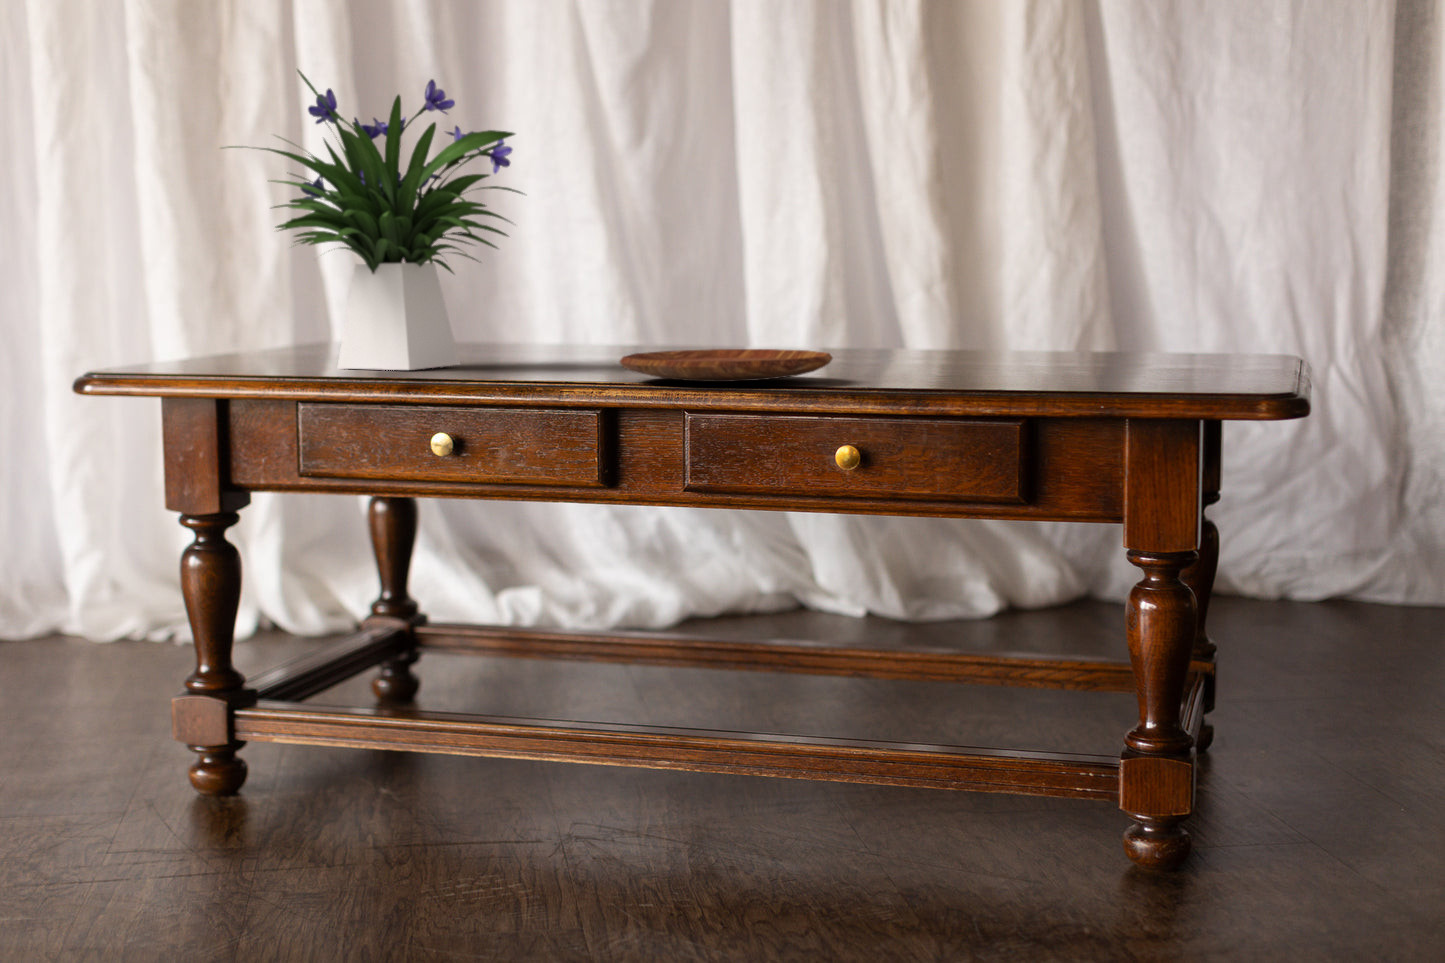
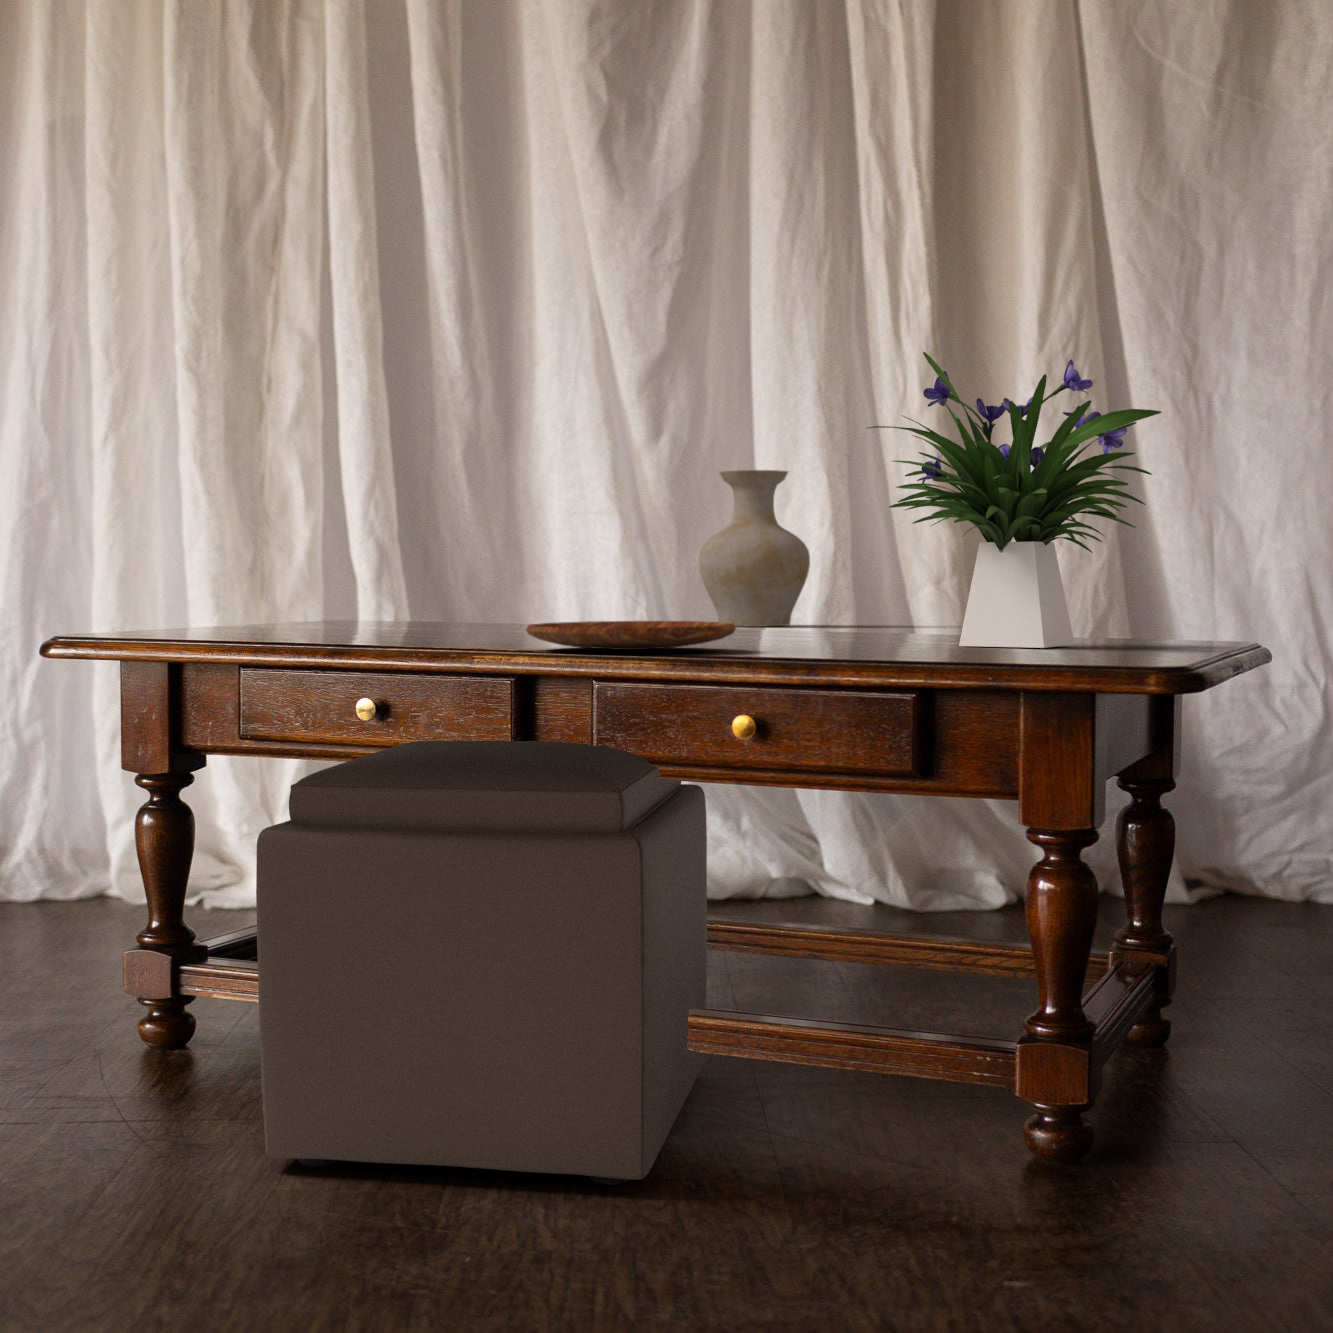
flower arrangement: present [222,70,523,370] -> present [867,352,1161,648]
vase: none [693,184,805,343] -> present [699,470,810,627]
ottoman: none [369,471,784,916] -> present [256,740,707,1185]

